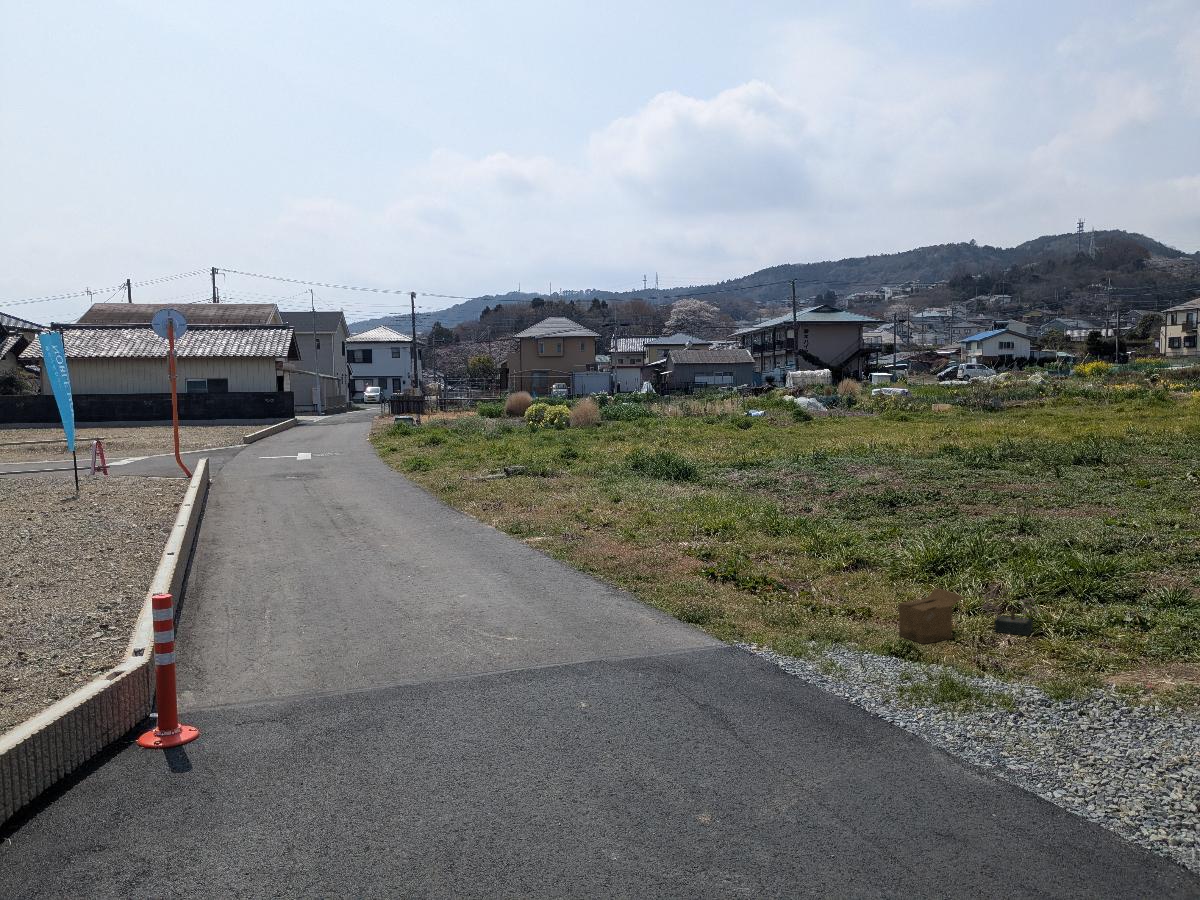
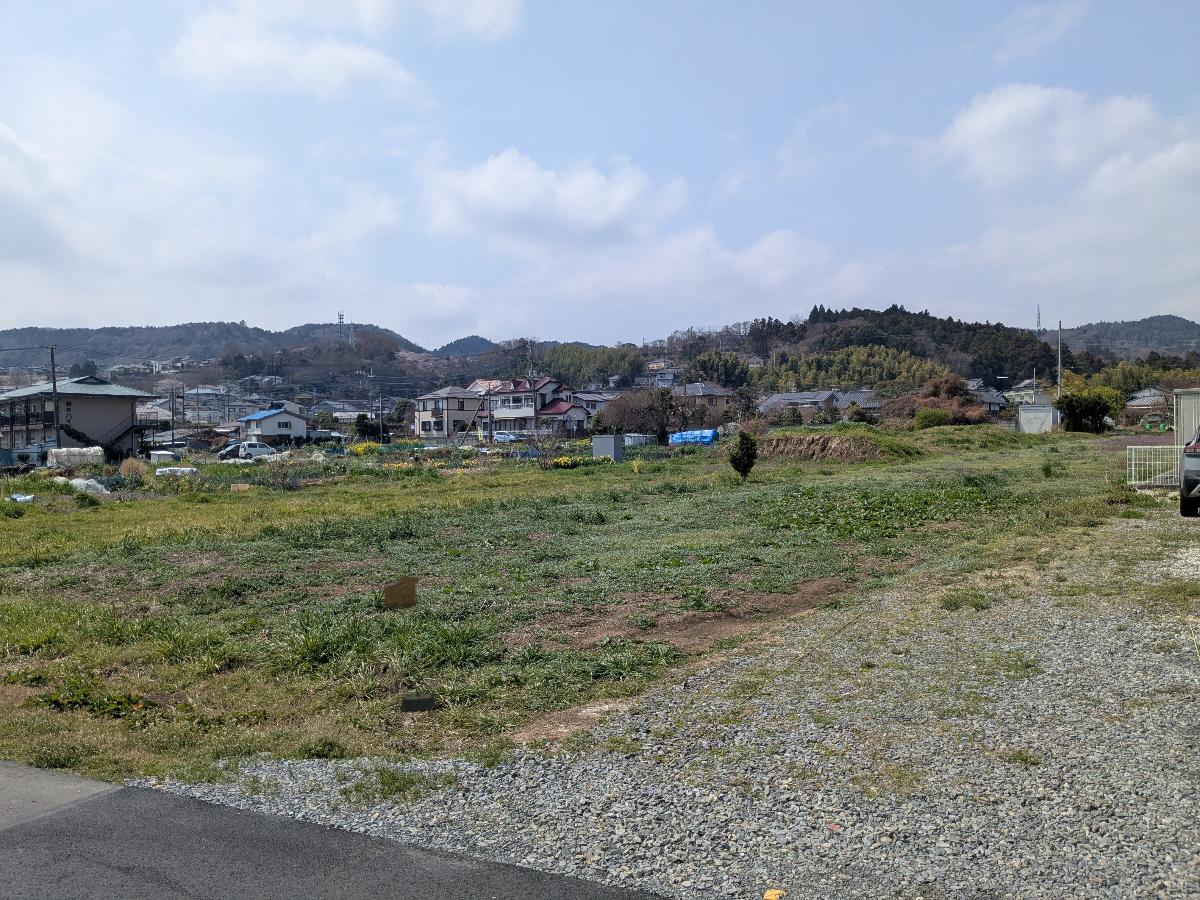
cardboard box: present [899,588,964,644] -> present [384,576,421,608]

